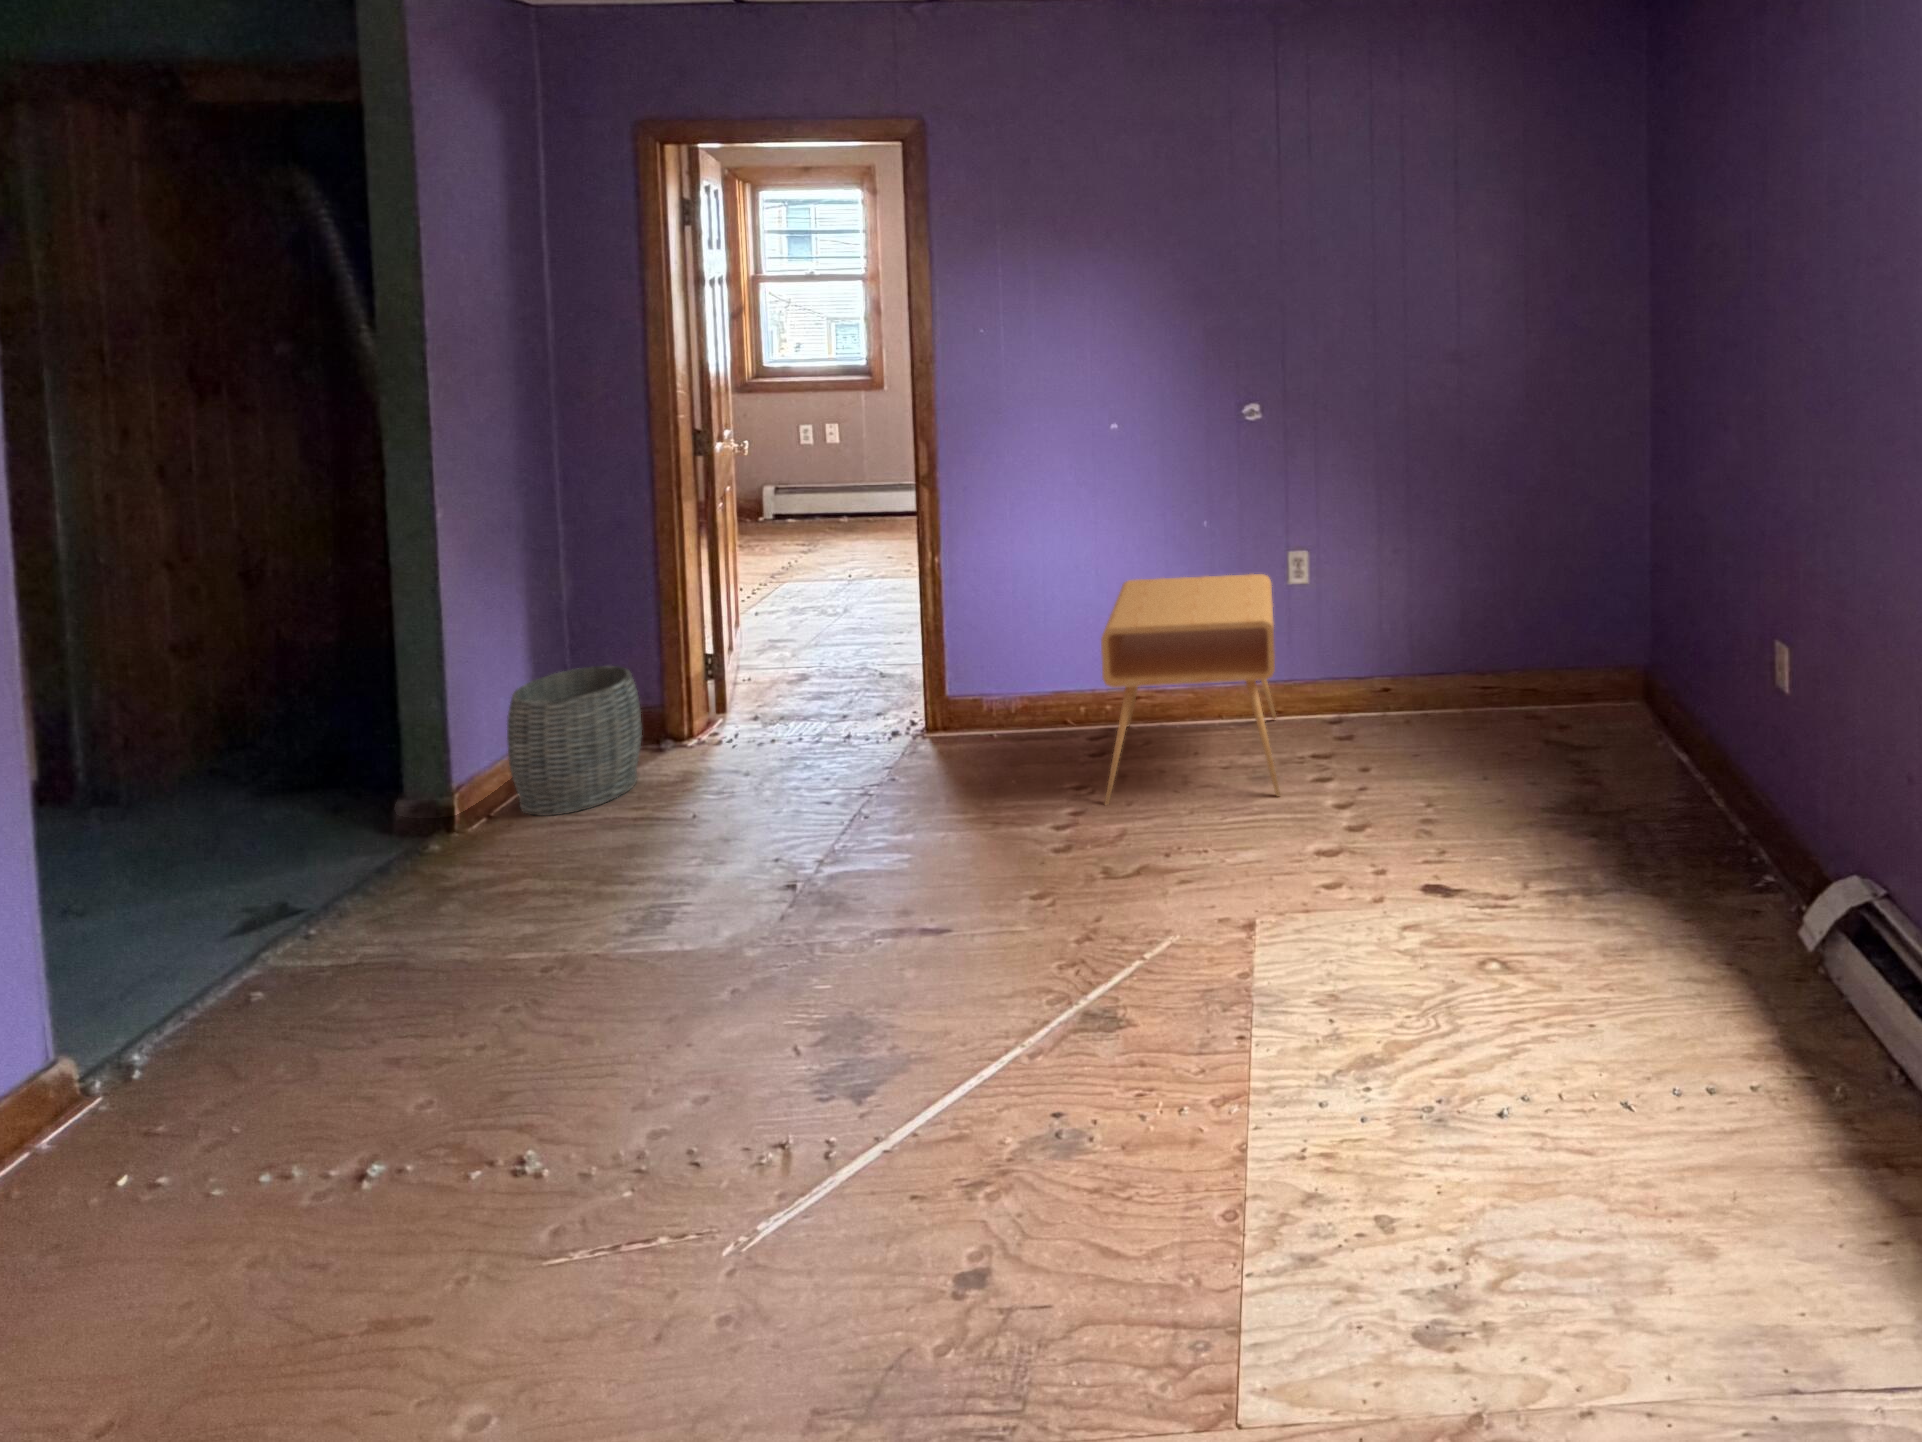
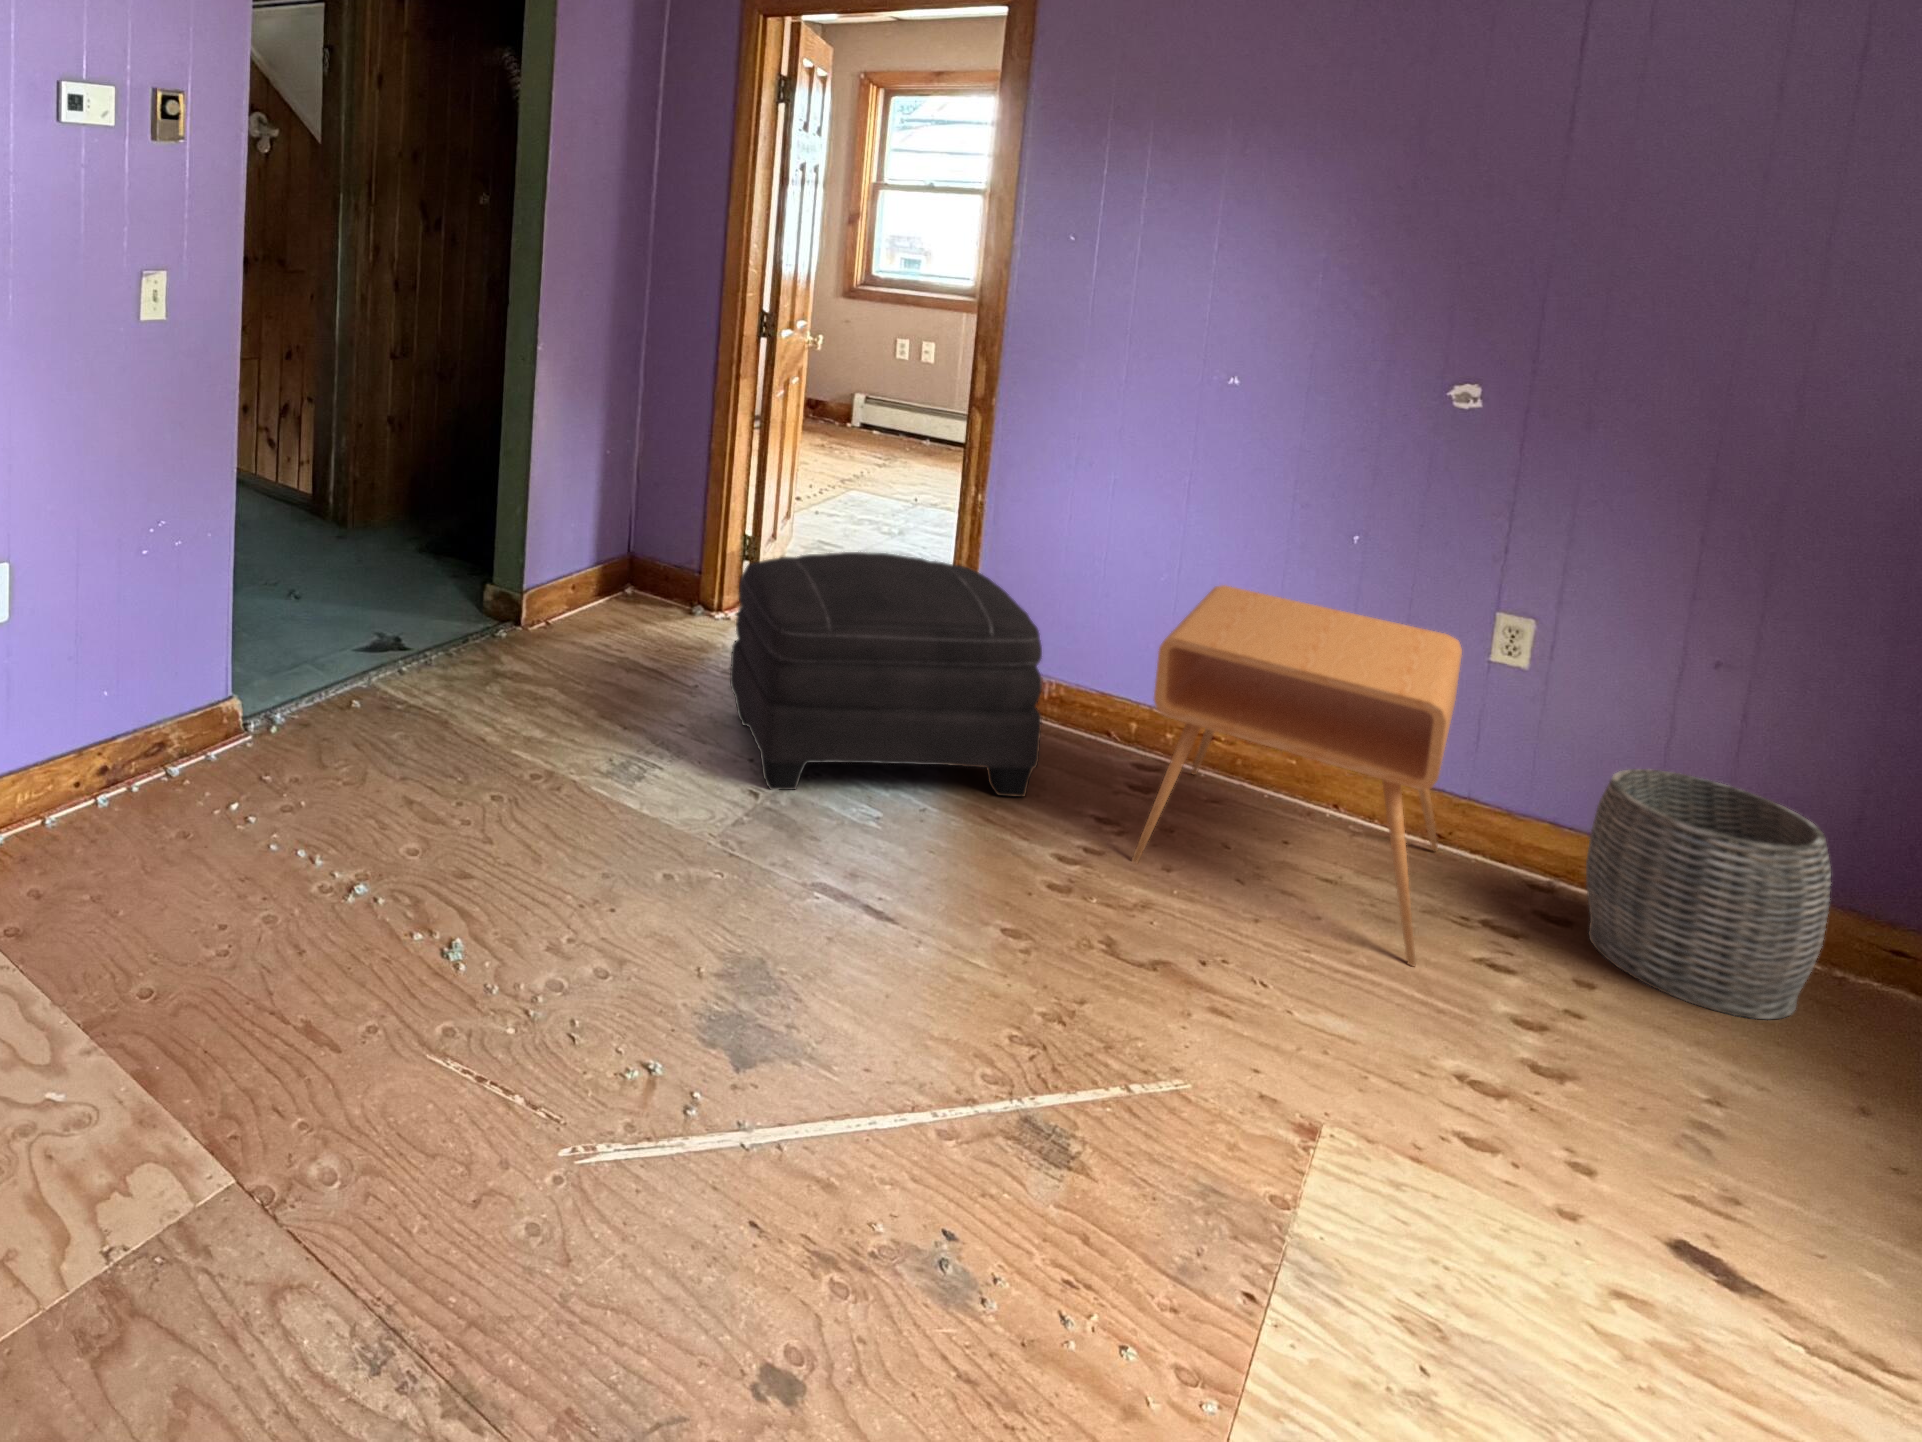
ottoman: none [737,621,1025,874] -> present [730,552,1042,797]
woven basket: present [507,666,642,816] -> present [1586,769,1831,1019]

